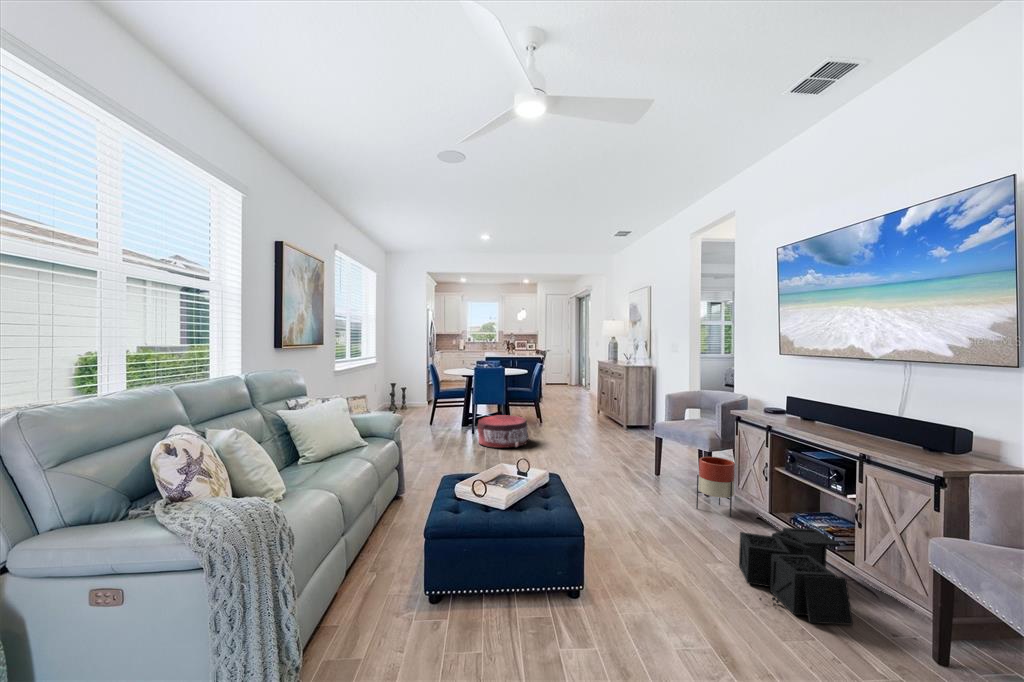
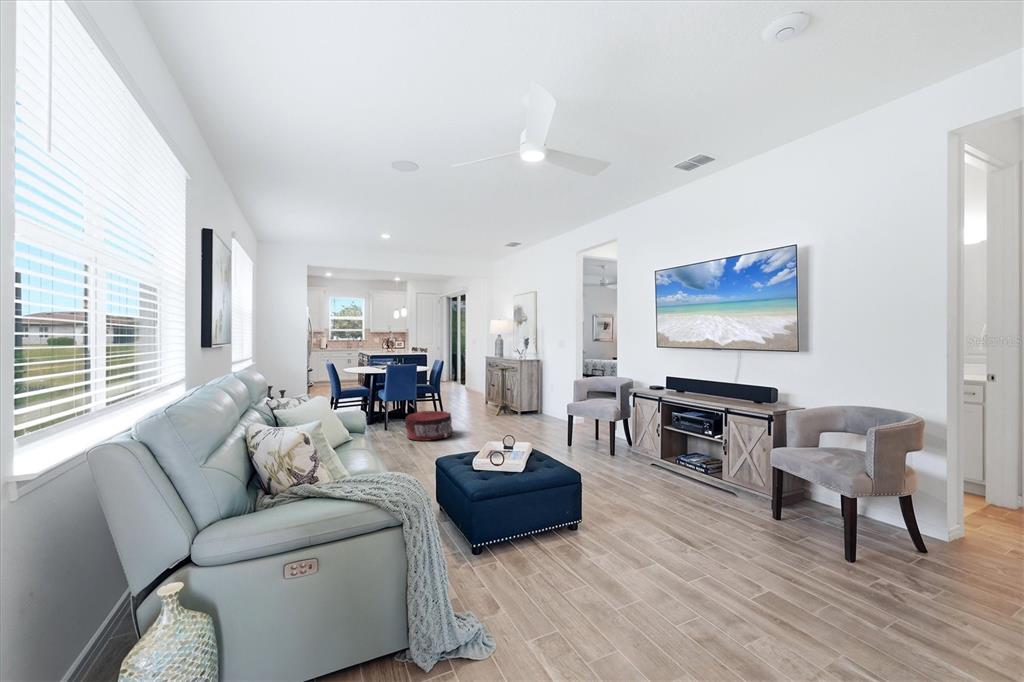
side table: none [595,372,617,429] -> present [495,367,513,415]
planter: present [696,457,735,517] -> none [612,425,637,465]
storage bin: present [739,528,853,625] -> none [660,461,732,513]

